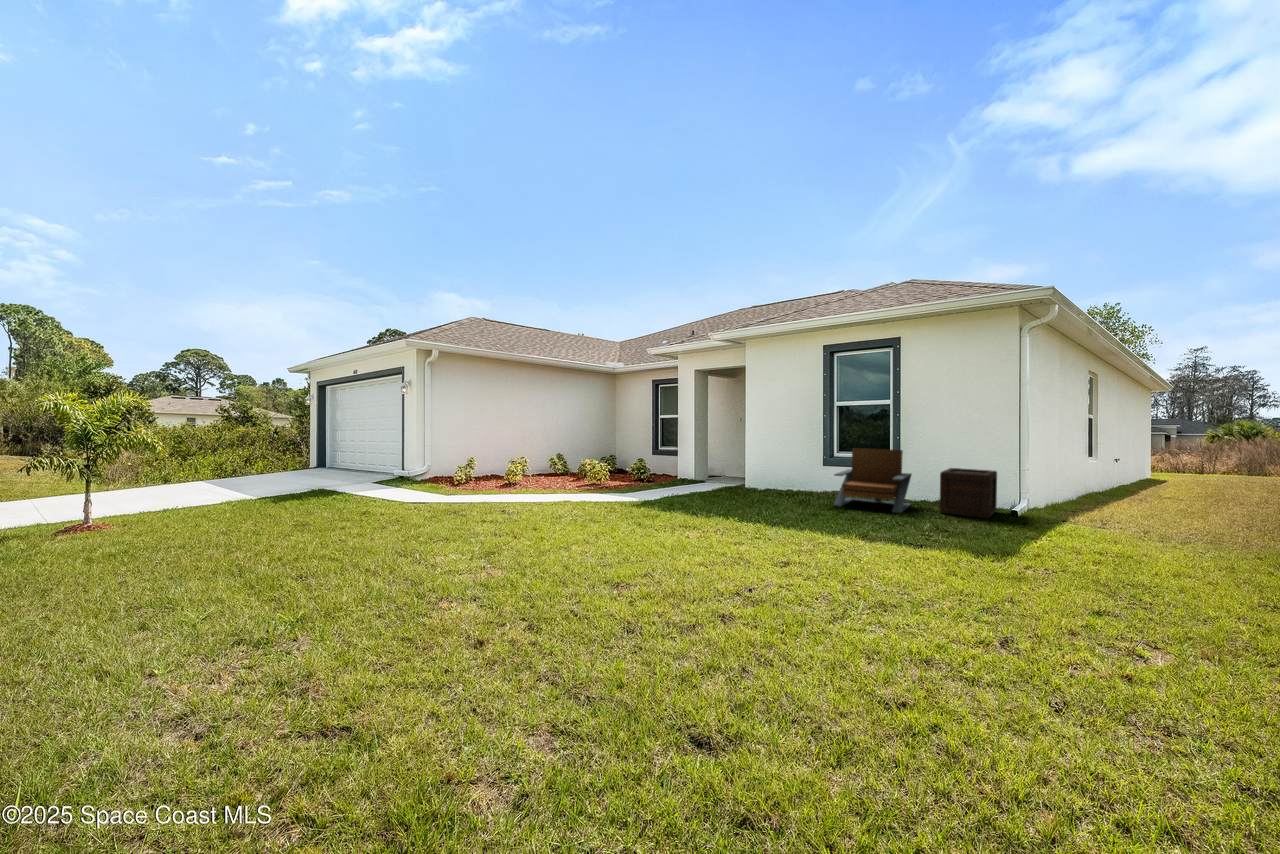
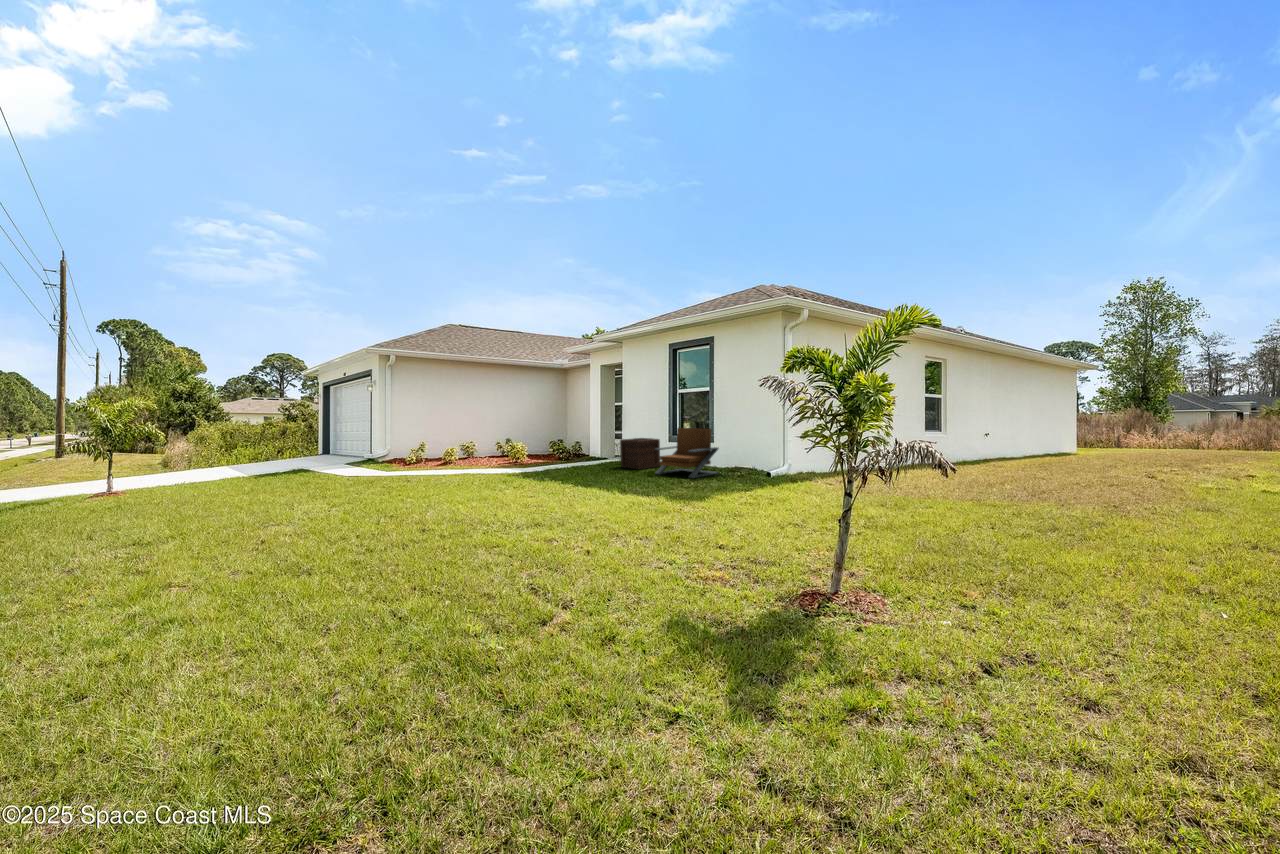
wooden crate: present [940,468,997,518] -> present [620,438,660,469]

